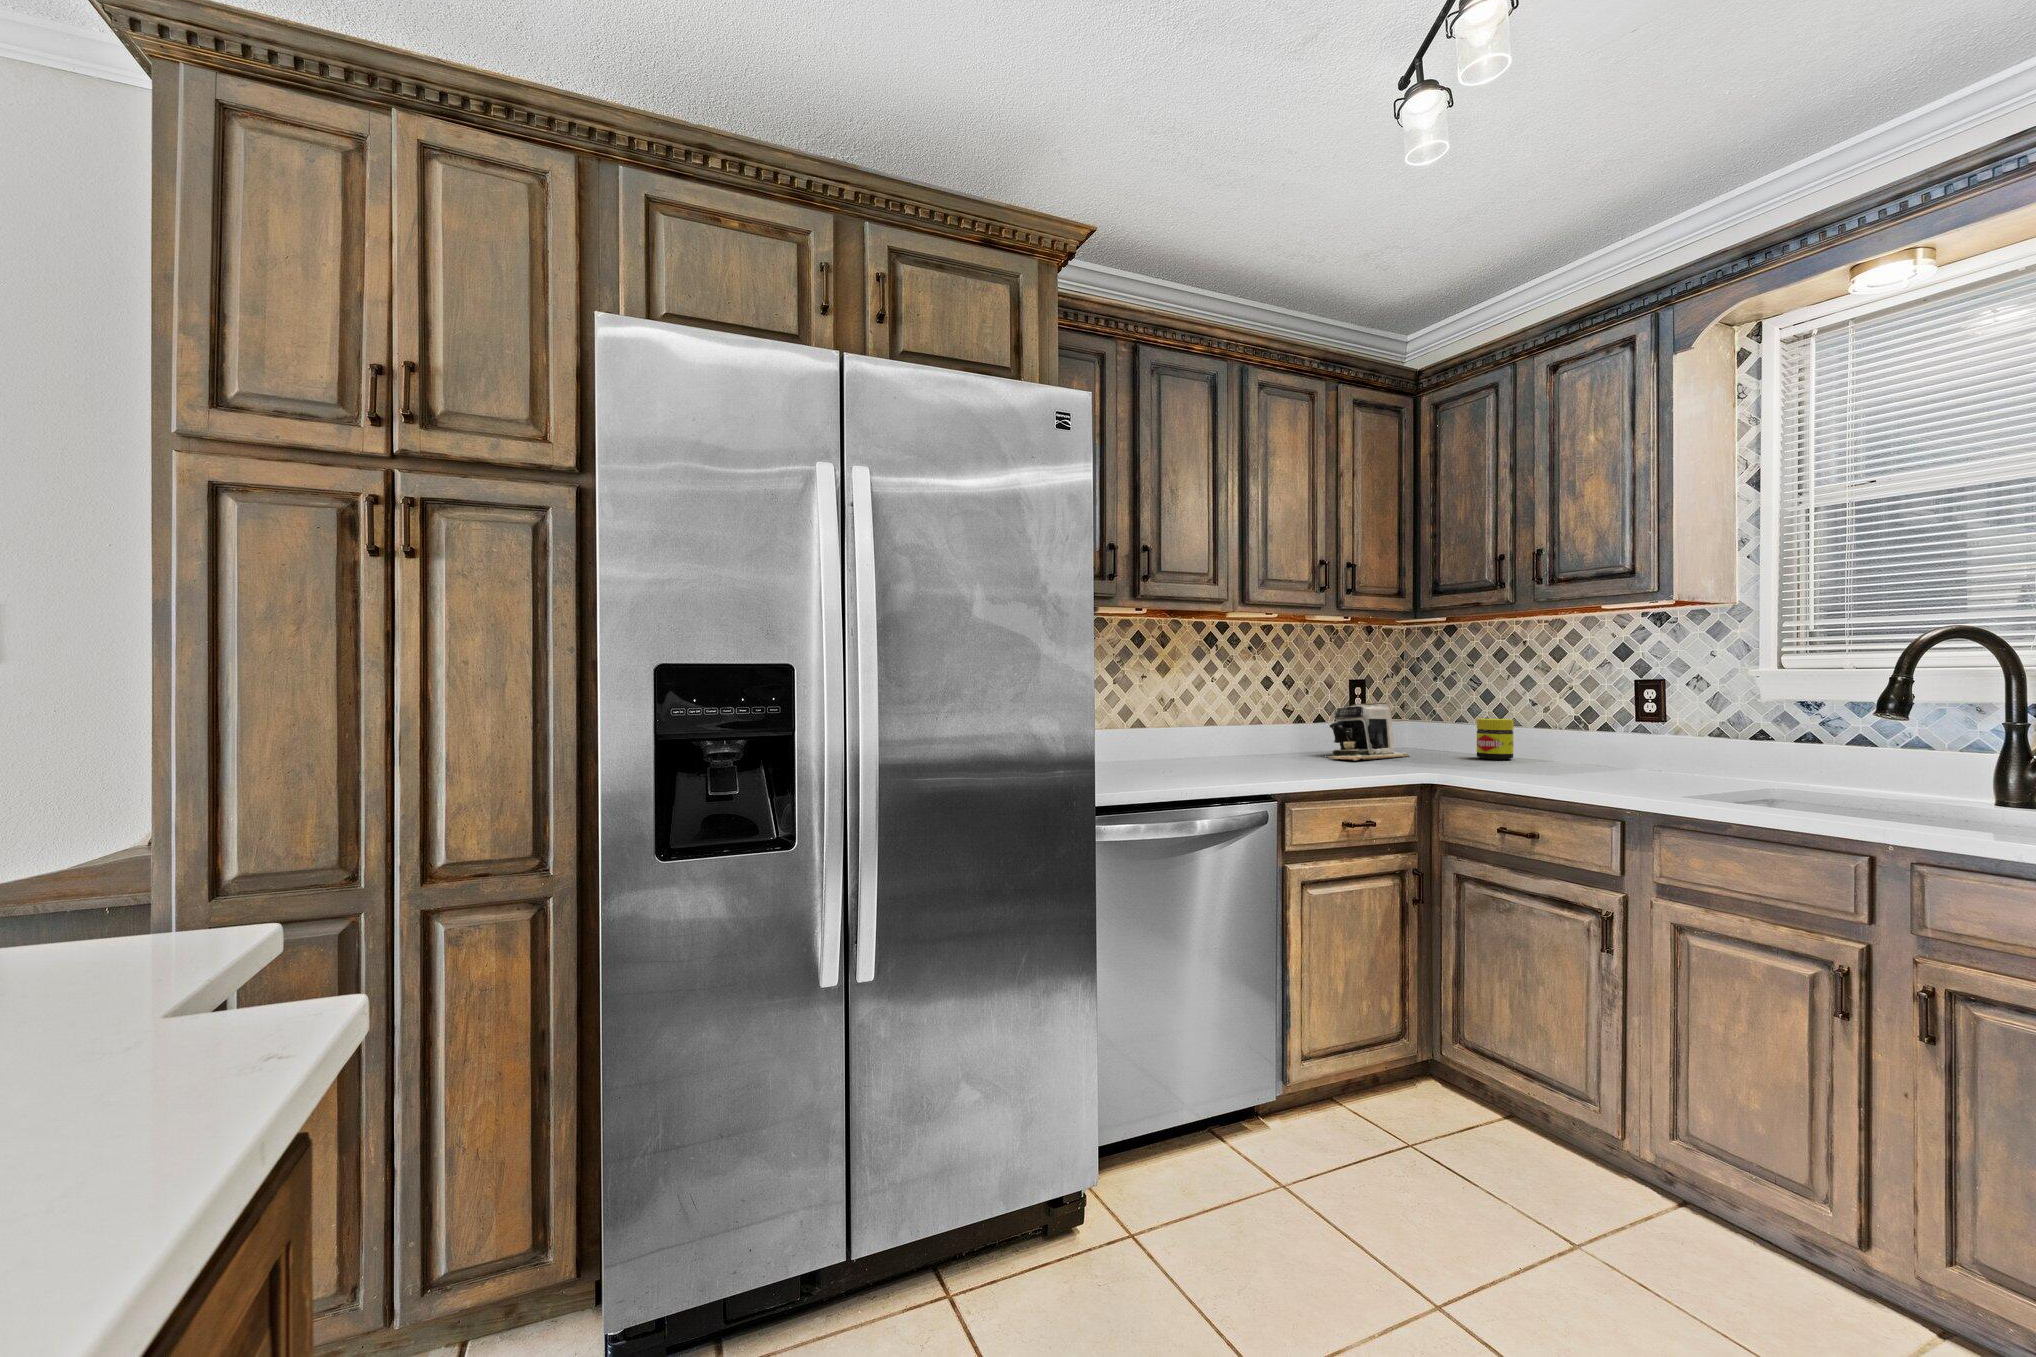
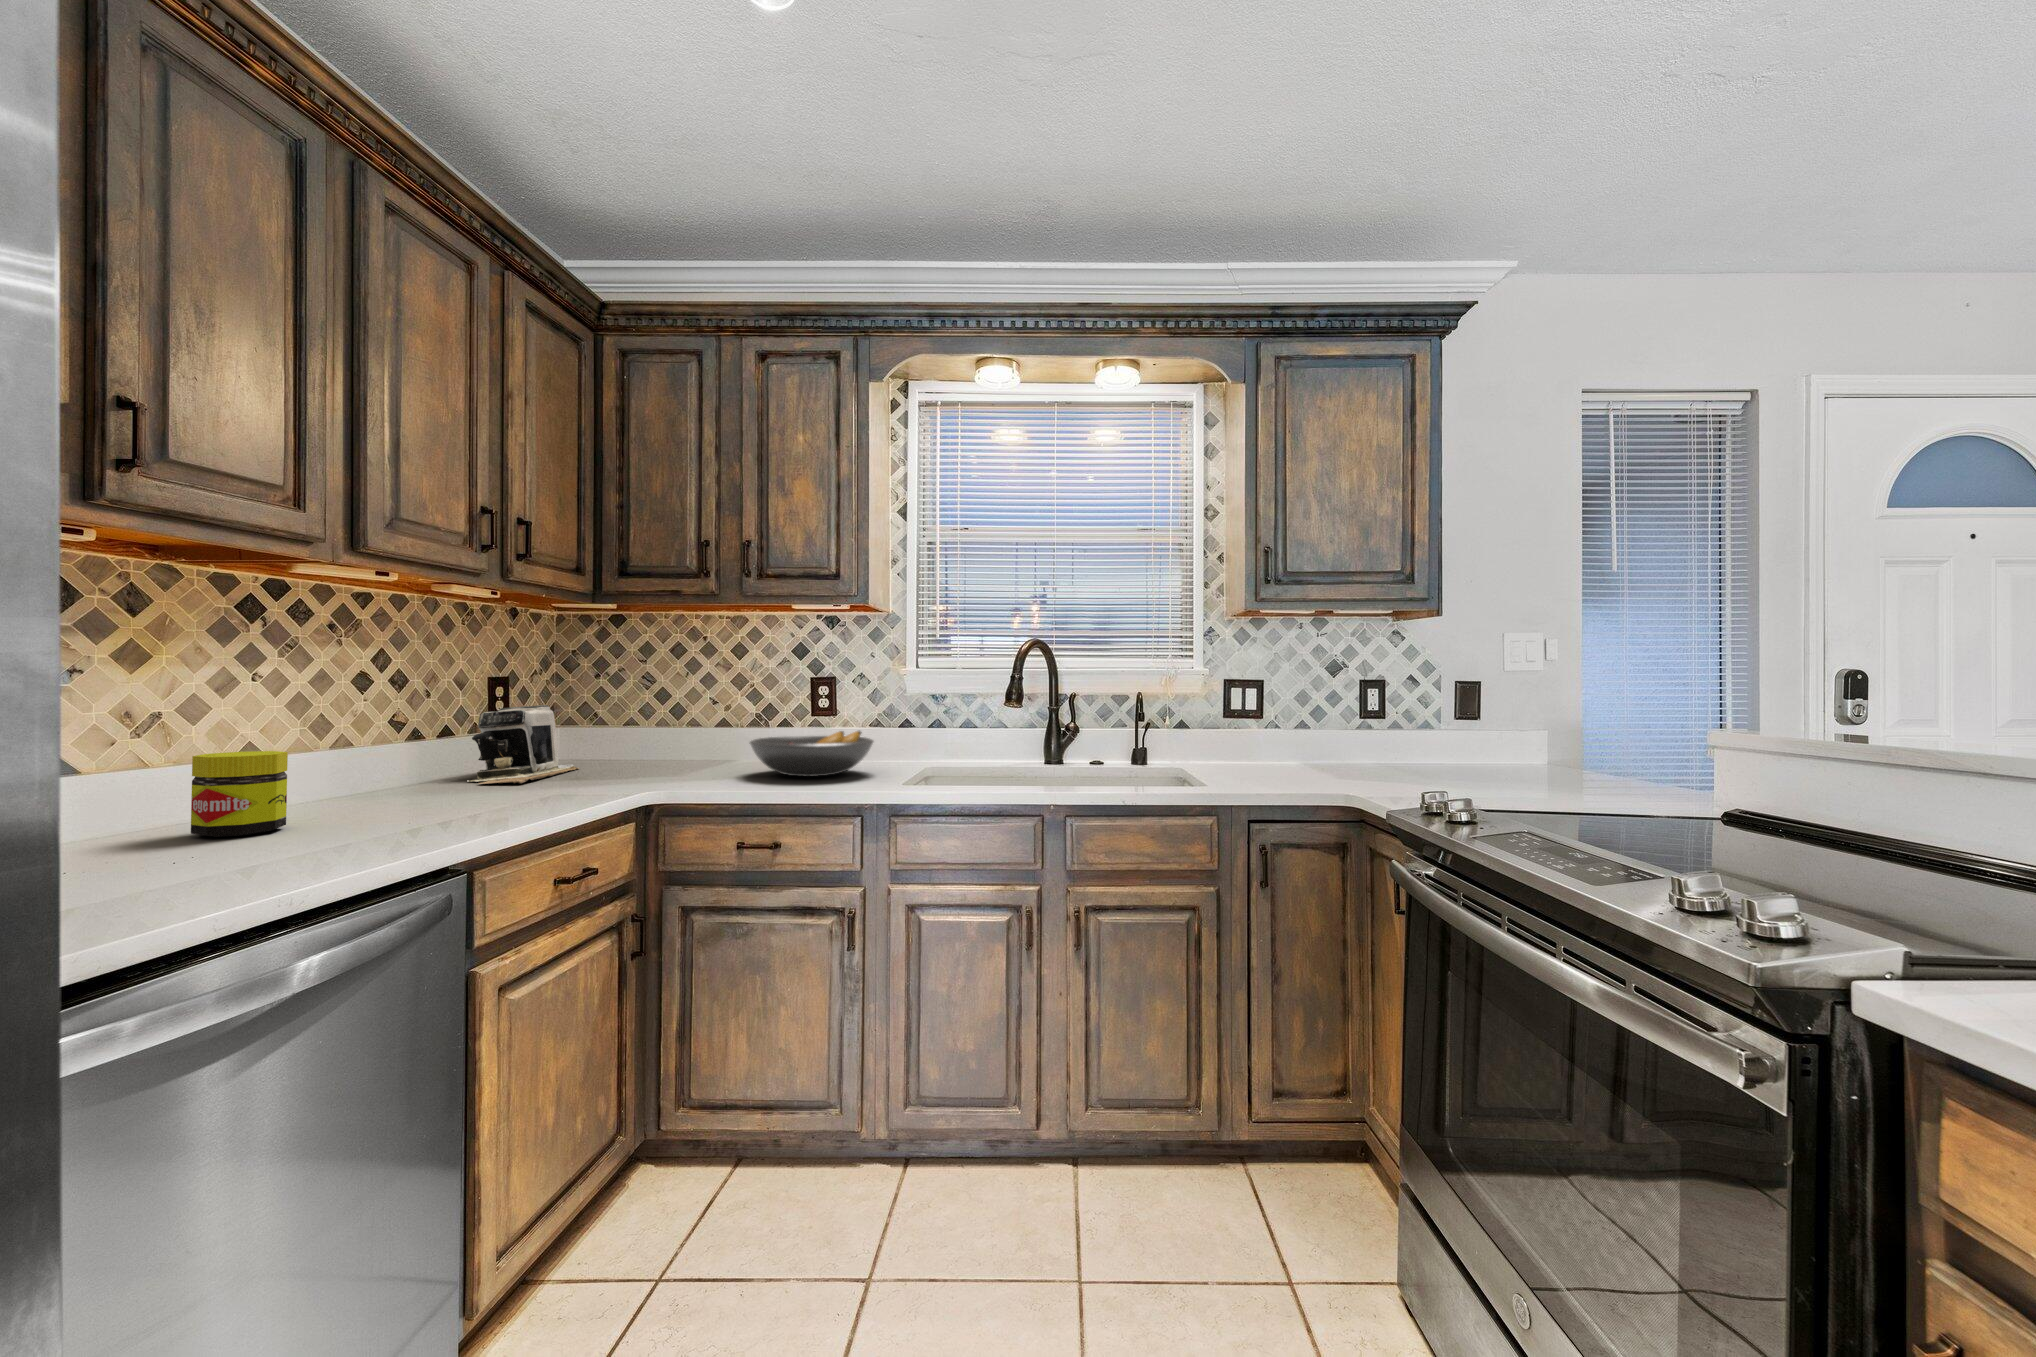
jar: present [1477,719,1513,760] -> present [191,751,288,837]
fruit bowl: none [1539,736,1685,780] -> present [749,731,873,777]

